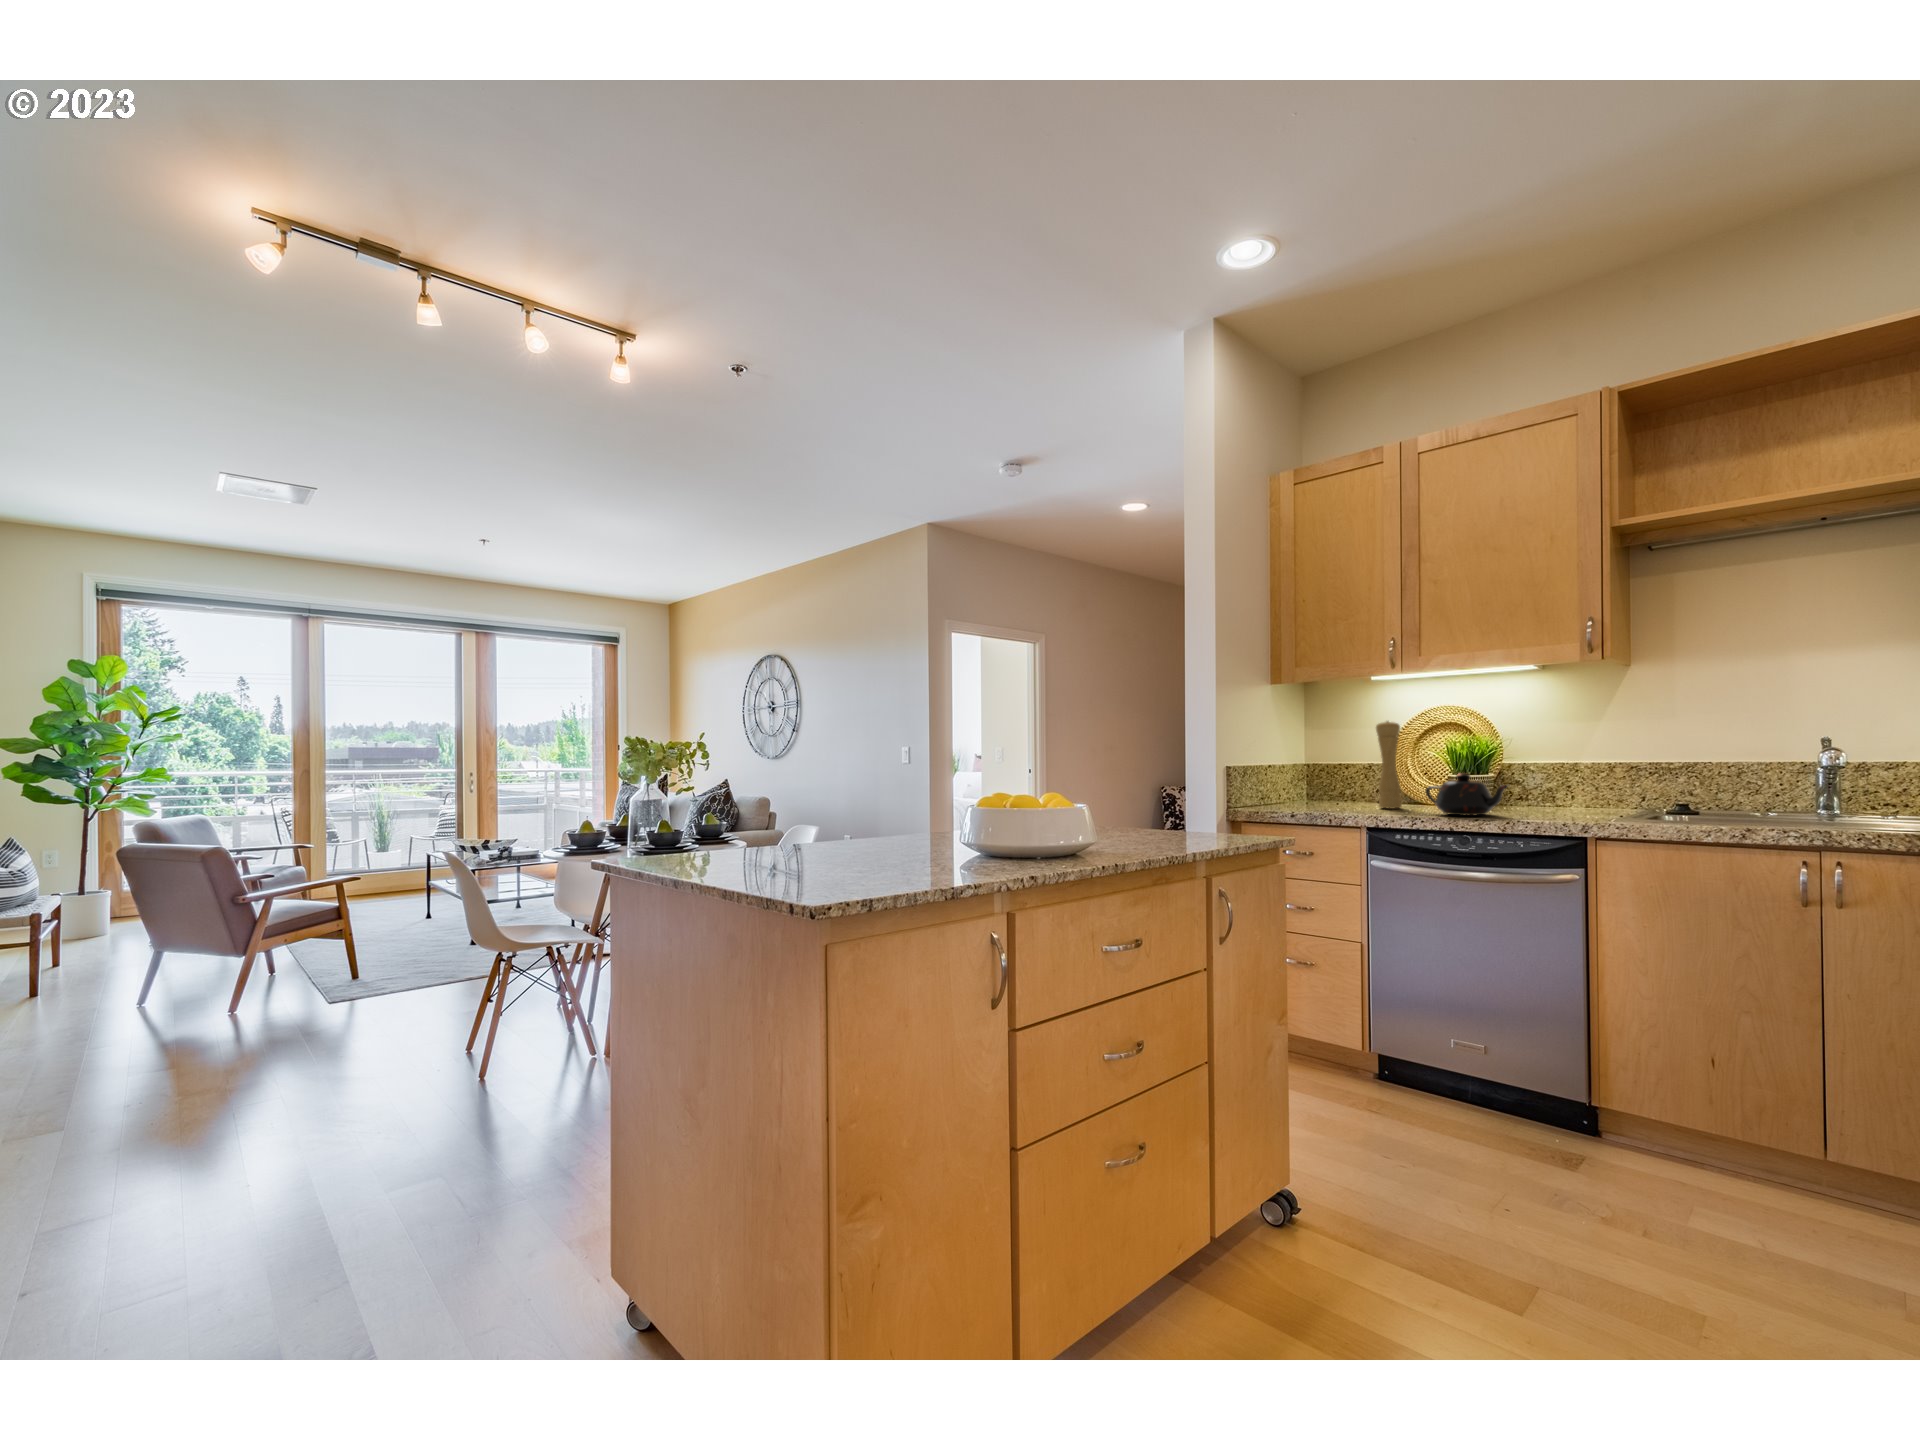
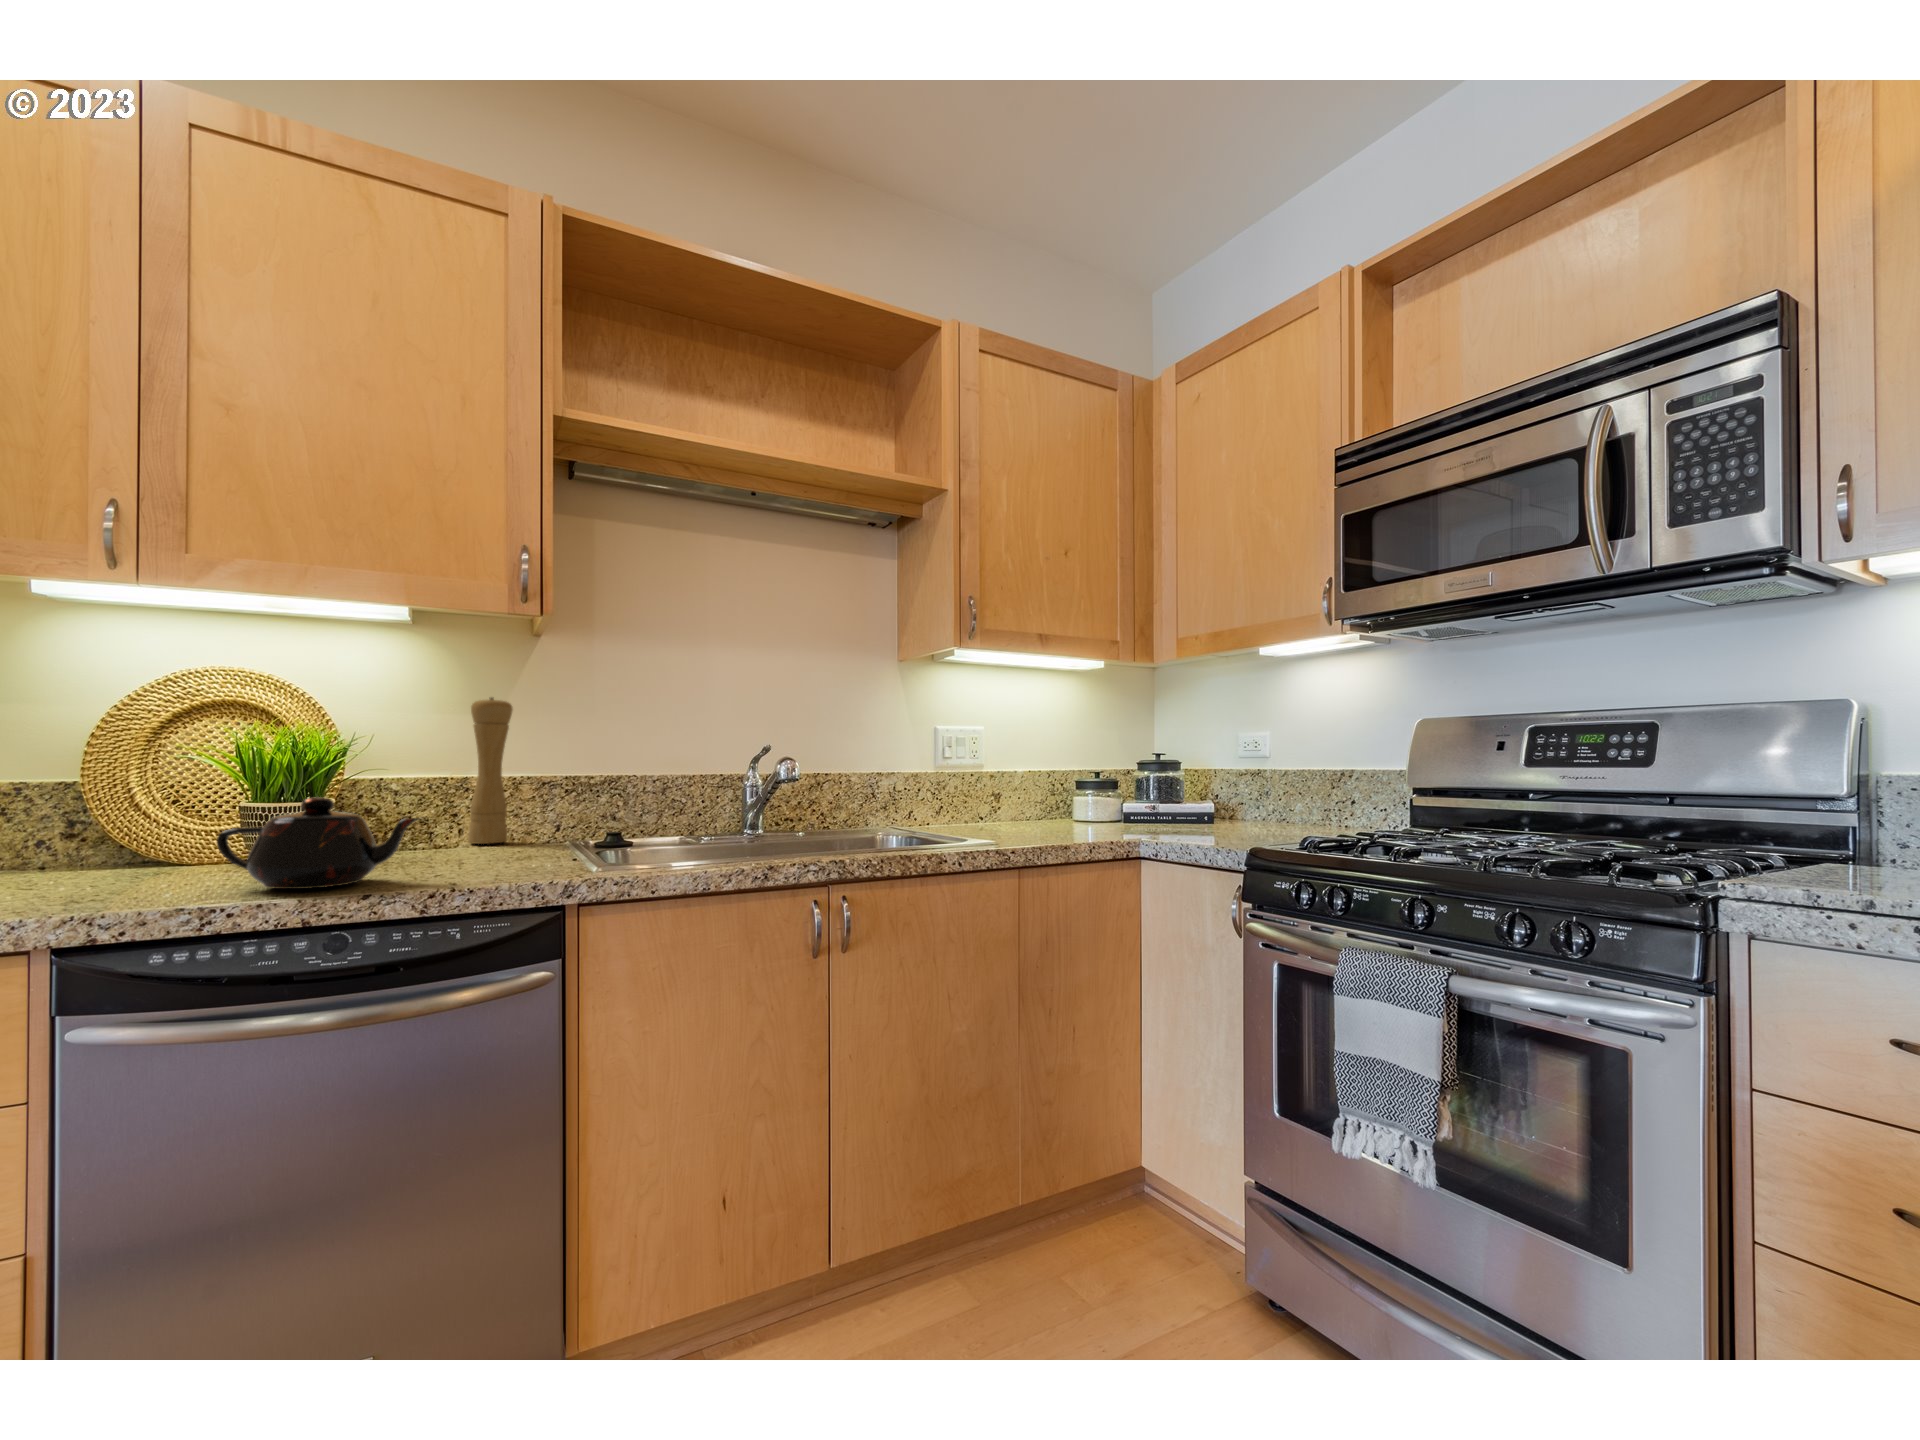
pepper mill: present [1376,721,1402,809] -> present [468,698,513,844]

